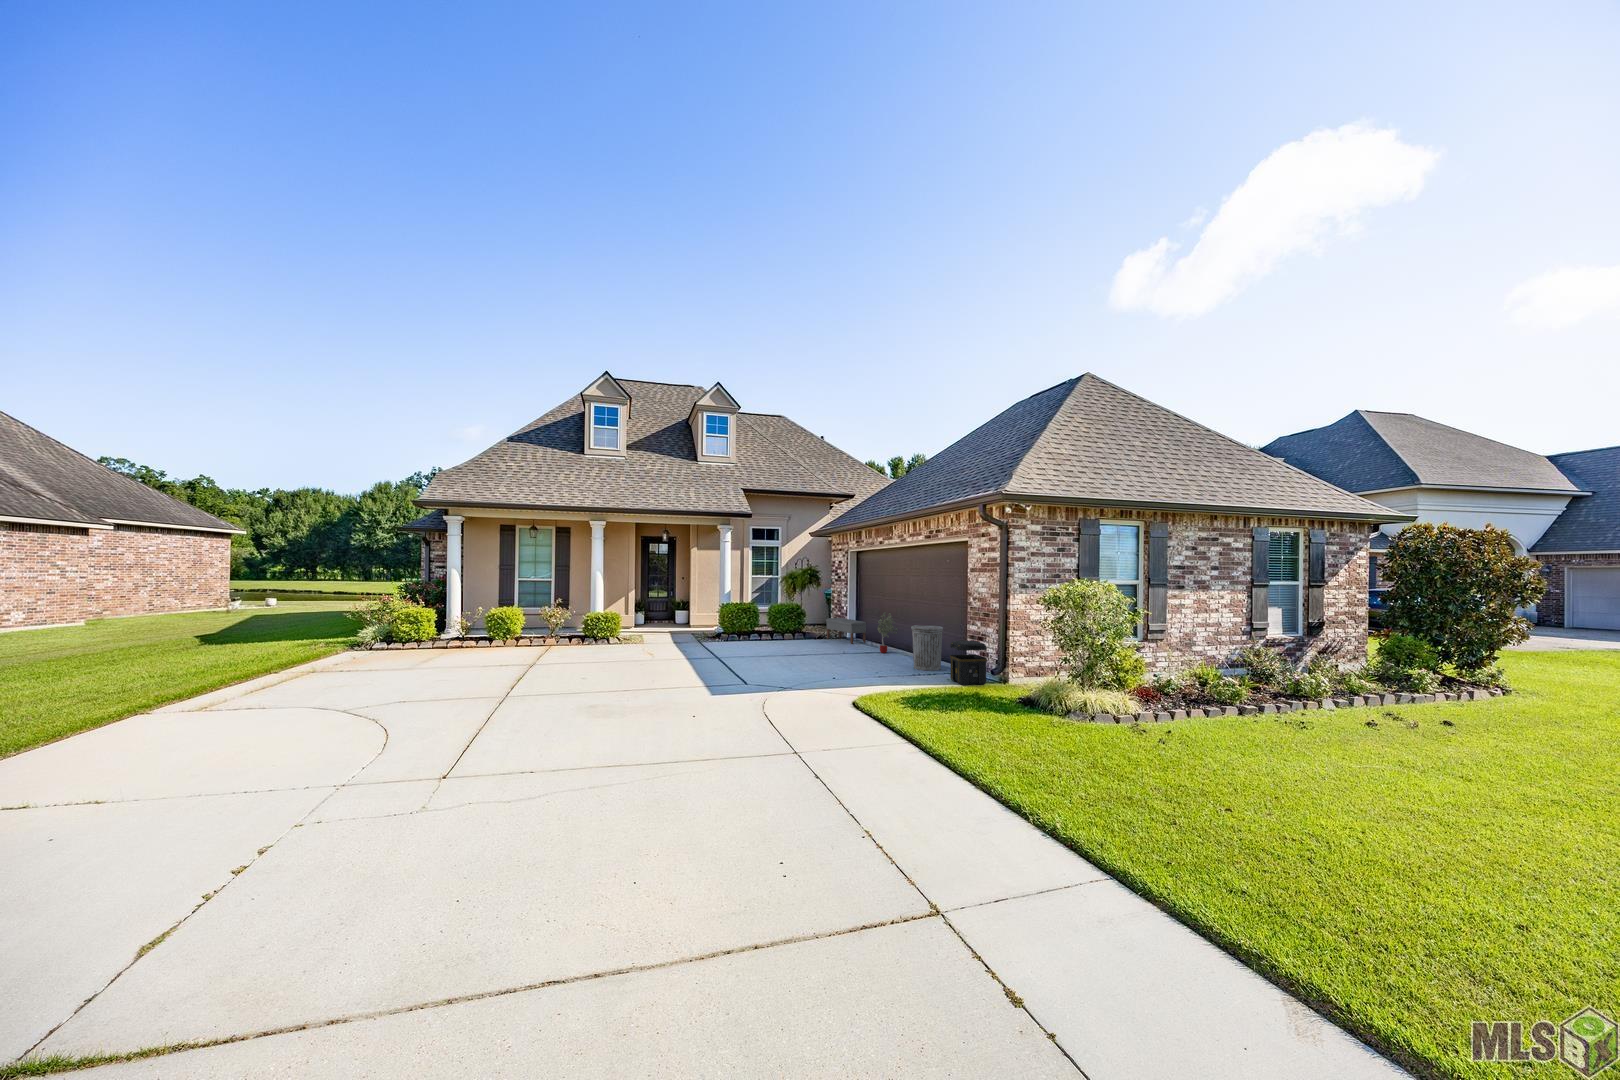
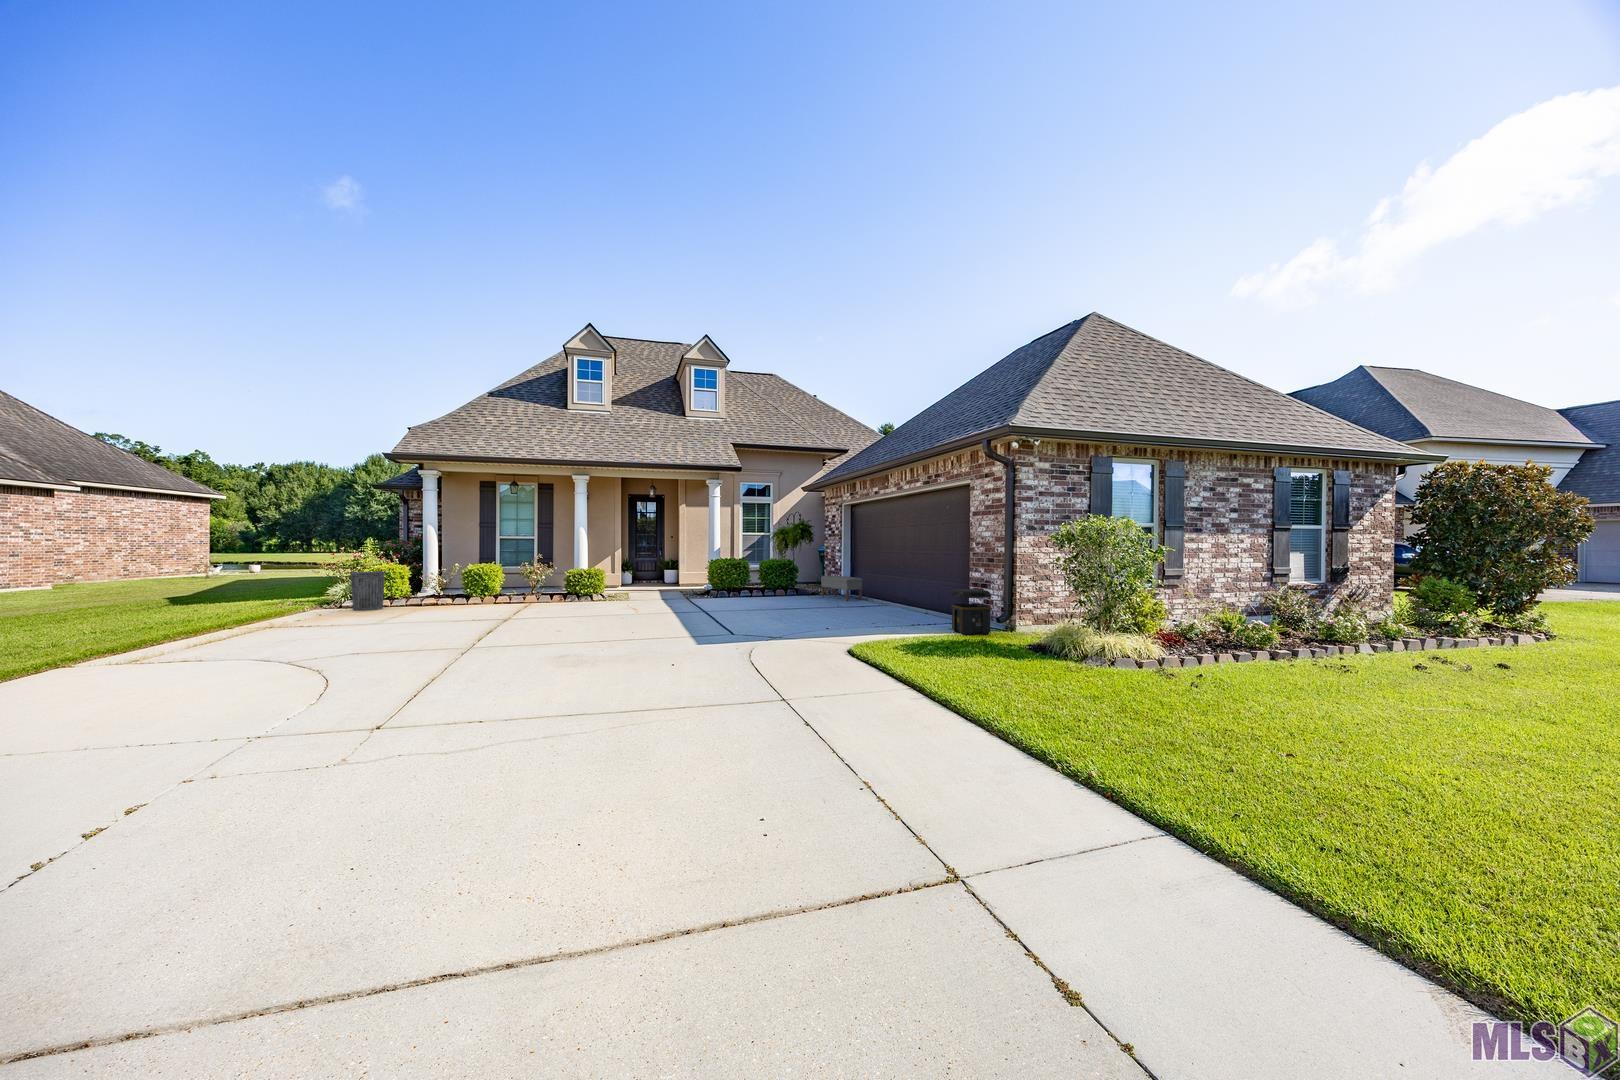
potted tree: present [878,613,898,653] -> none [873,566,896,608]
trash can: present [911,625,943,670] -> present [350,572,385,611]

